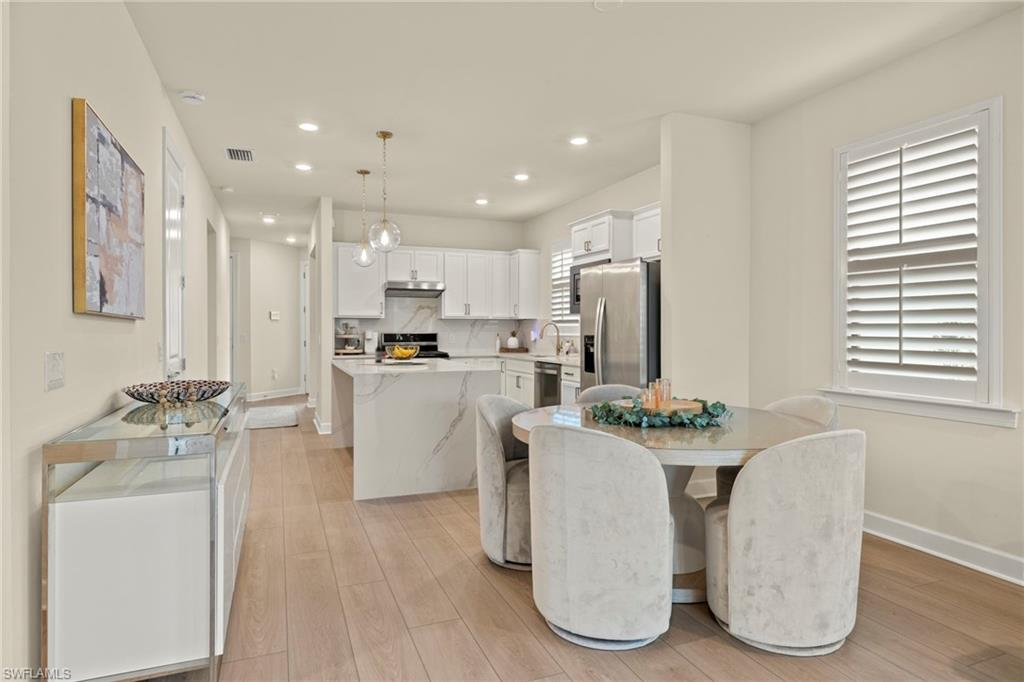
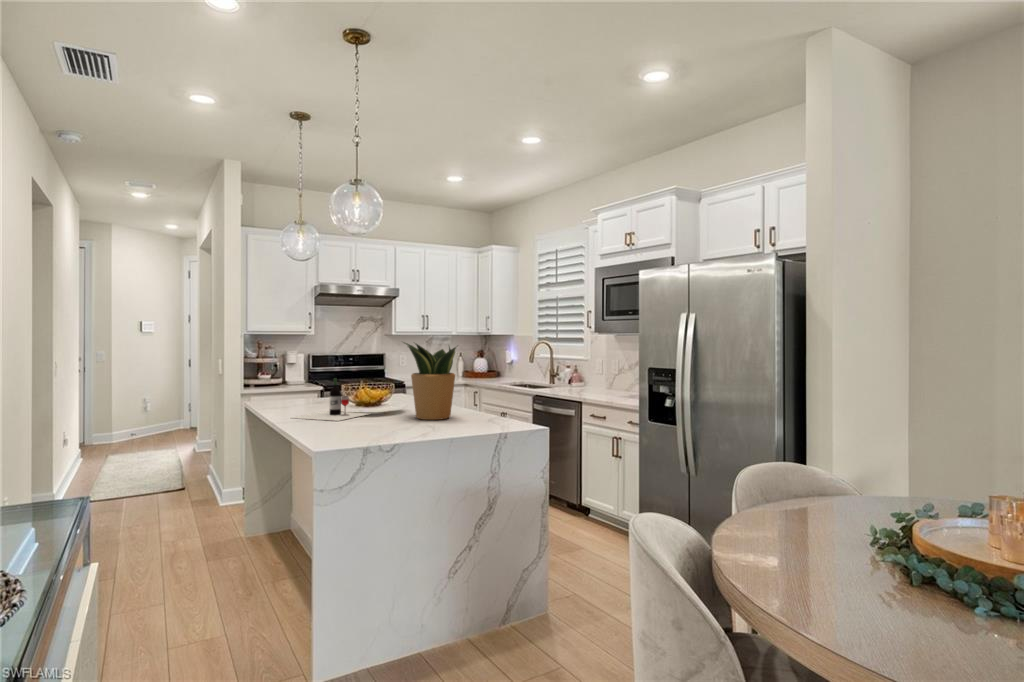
potted plant: none [416,318,448,365] -> present [404,342,456,420]

